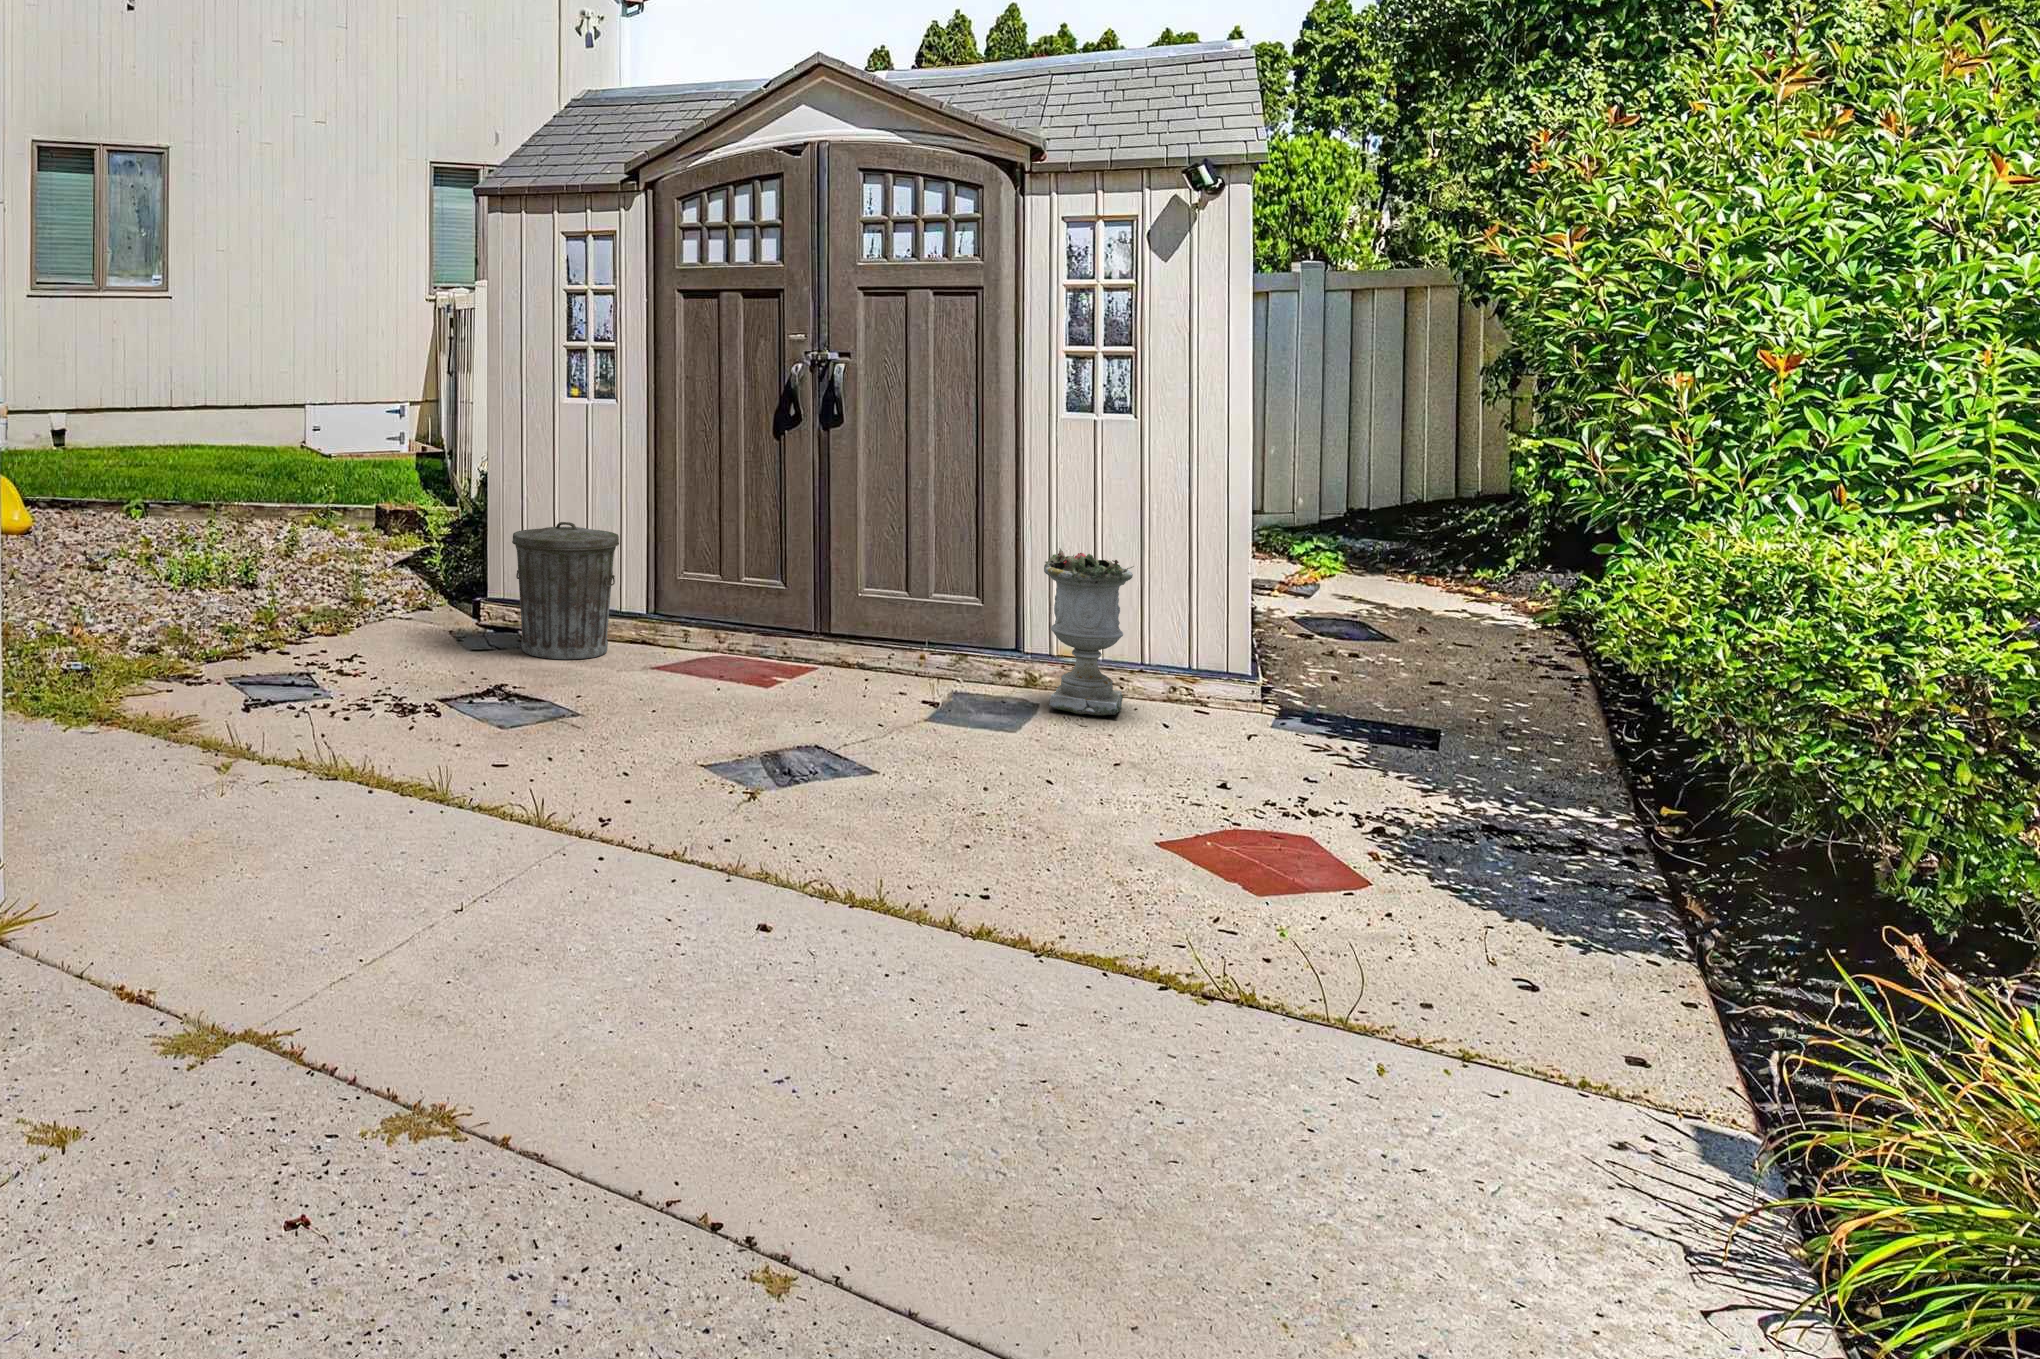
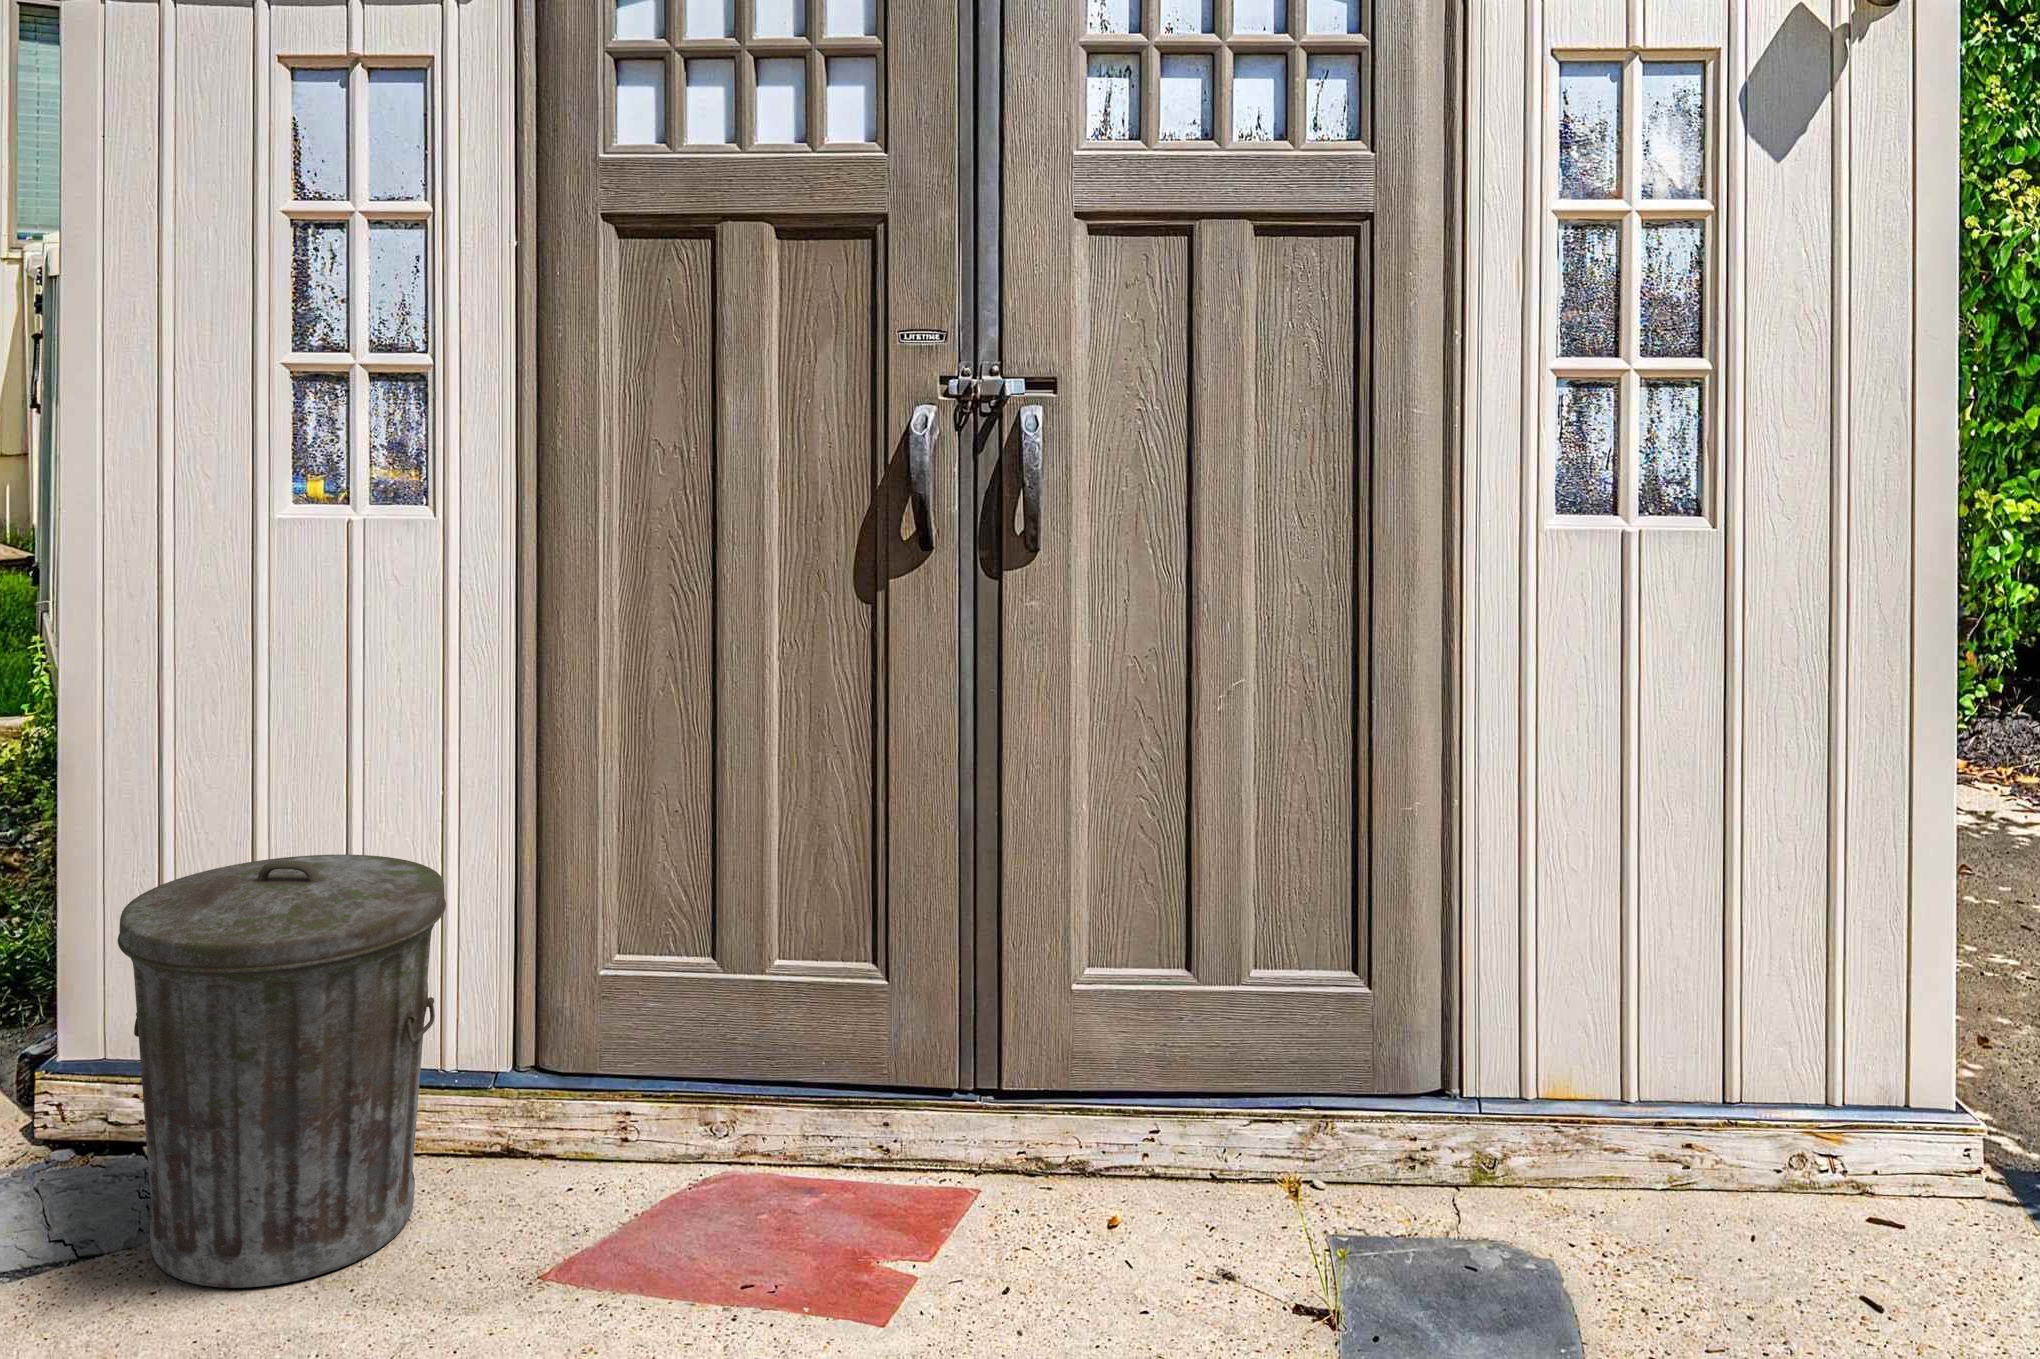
planter: present [1044,548,1134,715] -> none [1561,853,1797,1285]

